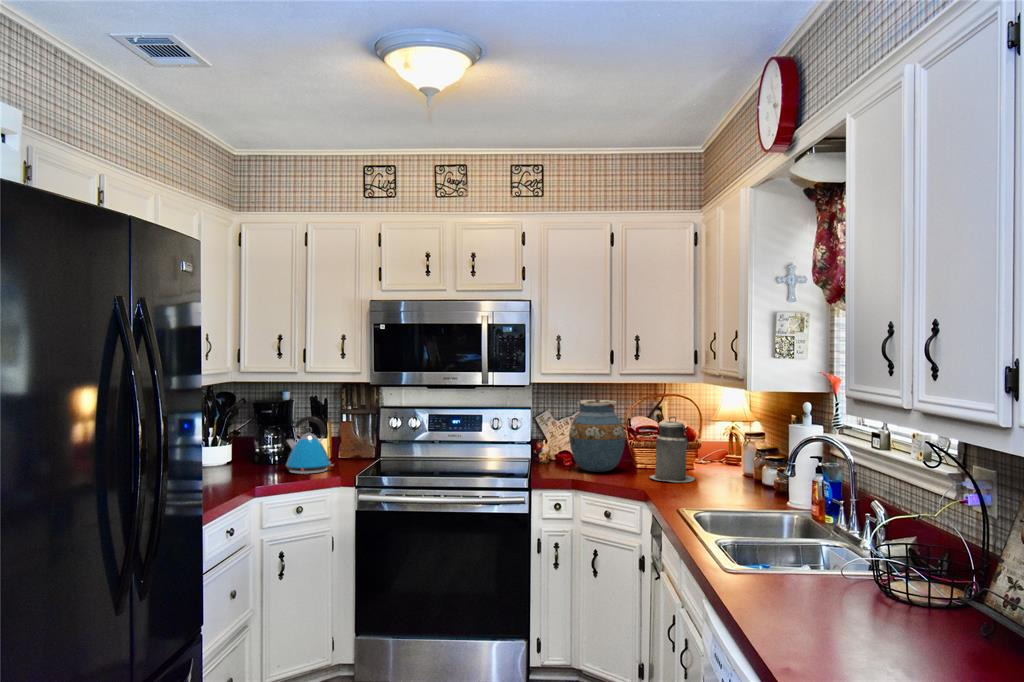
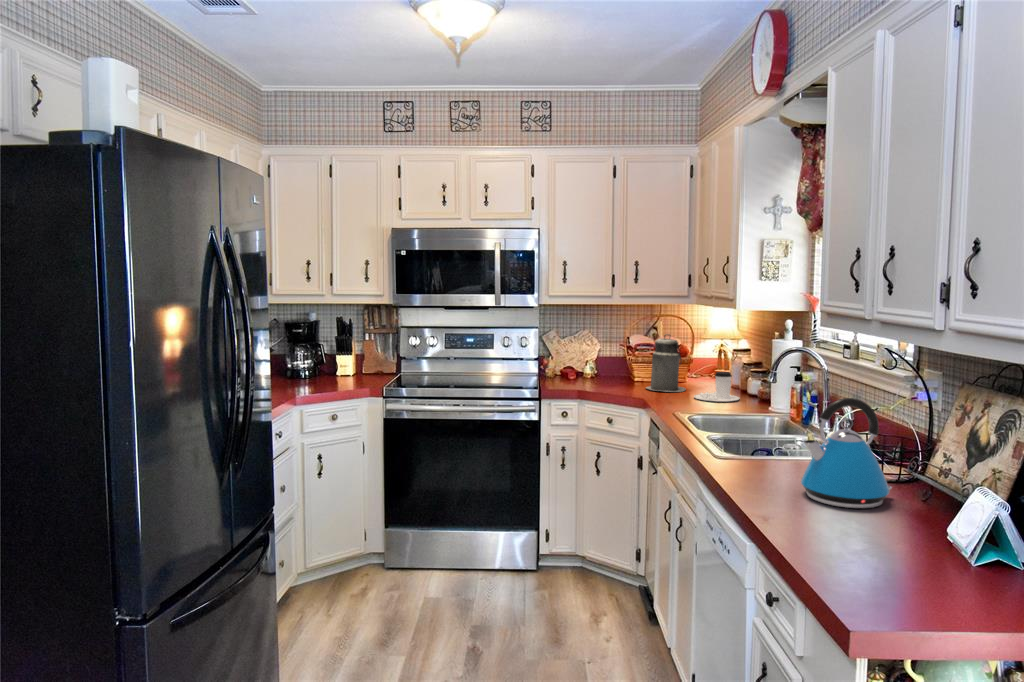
vase: present [569,400,625,472] -> none [574,320,624,384]
kettle: present [286,416,333,474] -> present [801,398,892,509]
coffee cup: none [703,460,756,495] -> present [694,372,740,402]

